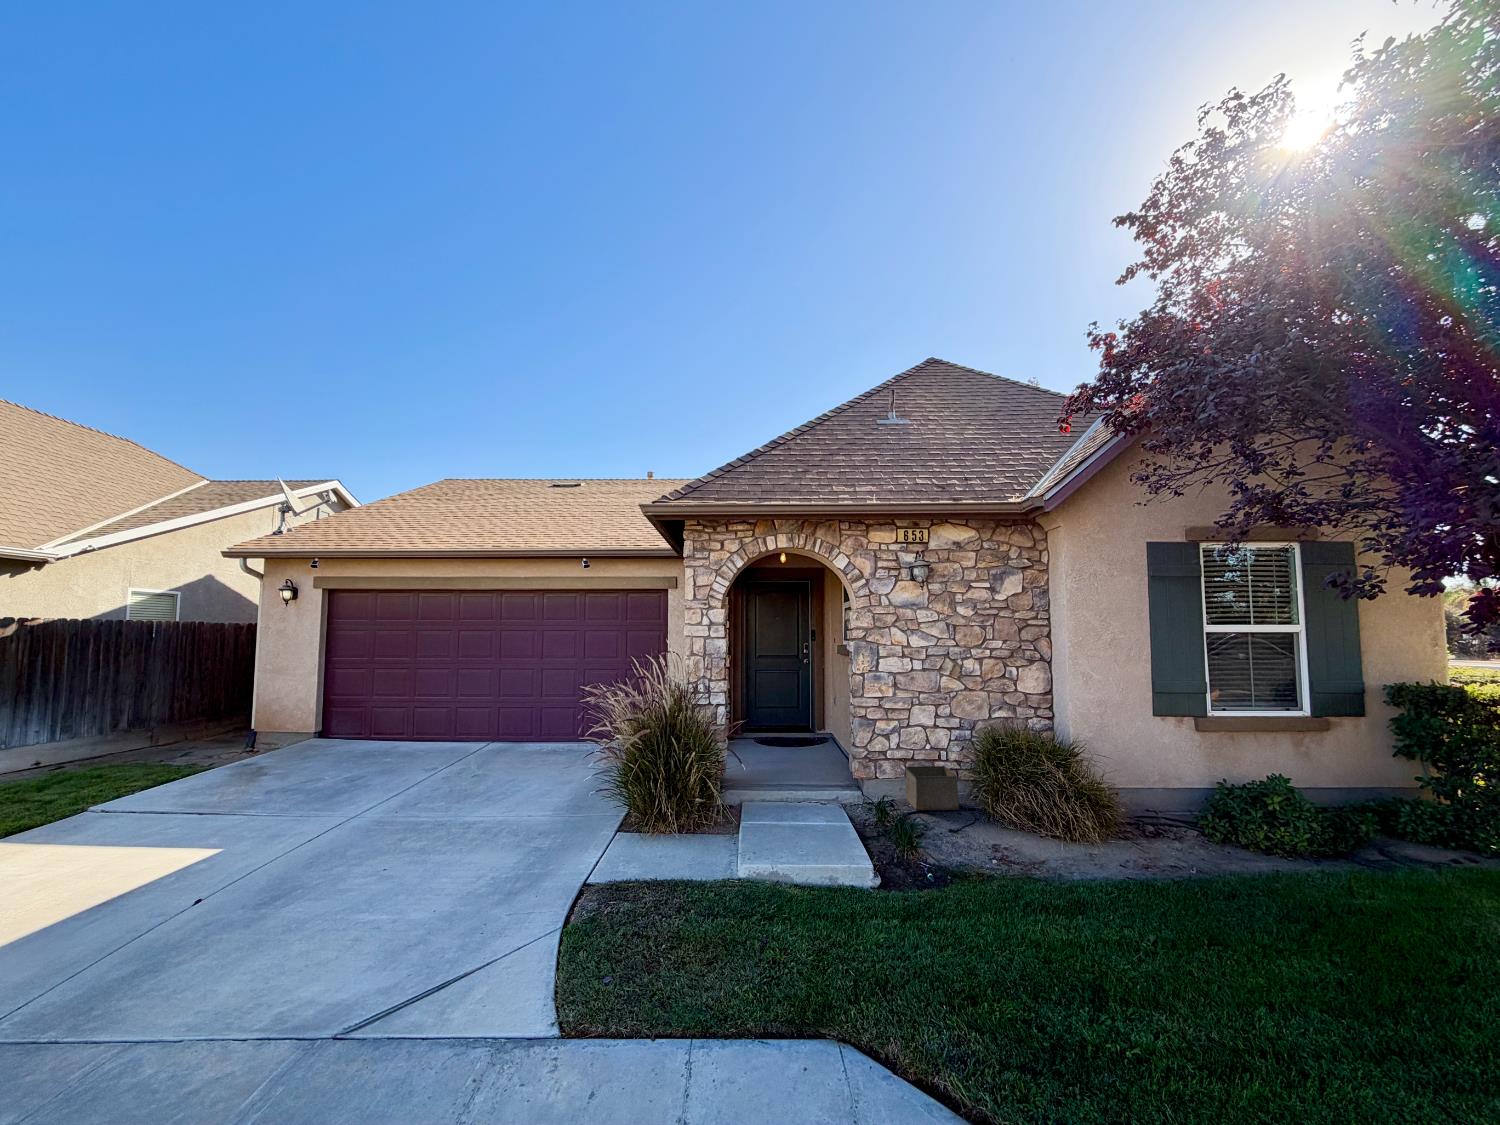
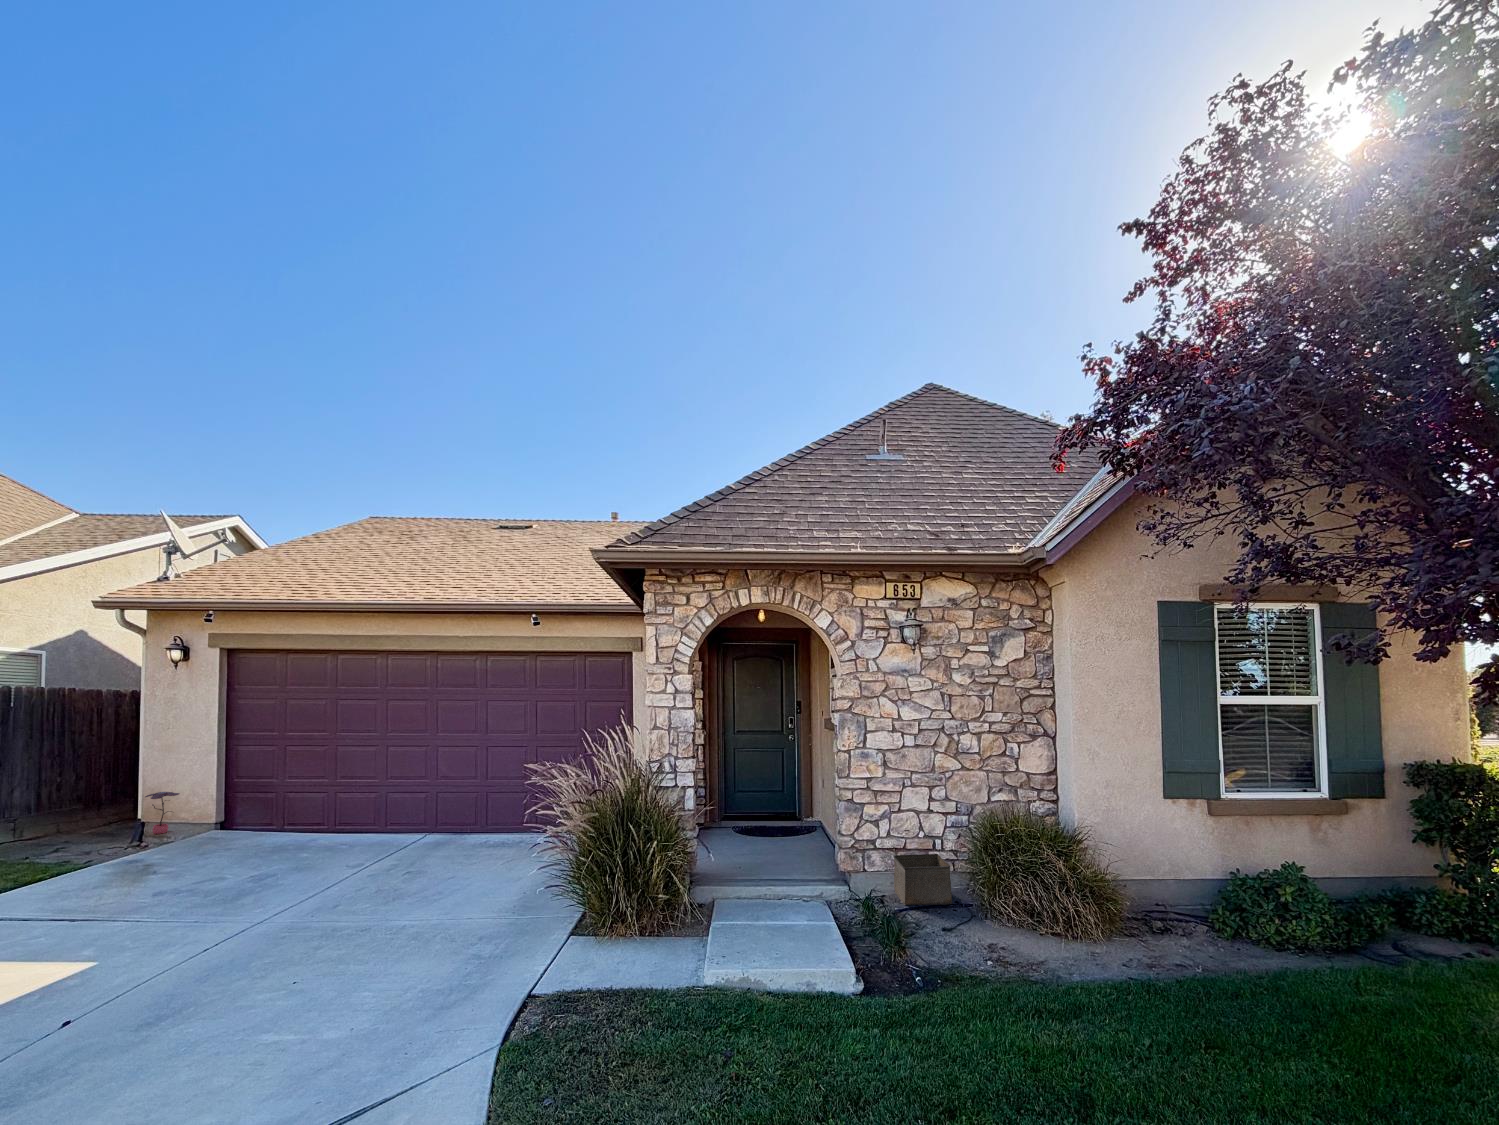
potted plant: none [282,714,311,749] -> present [145,792,180,834]

